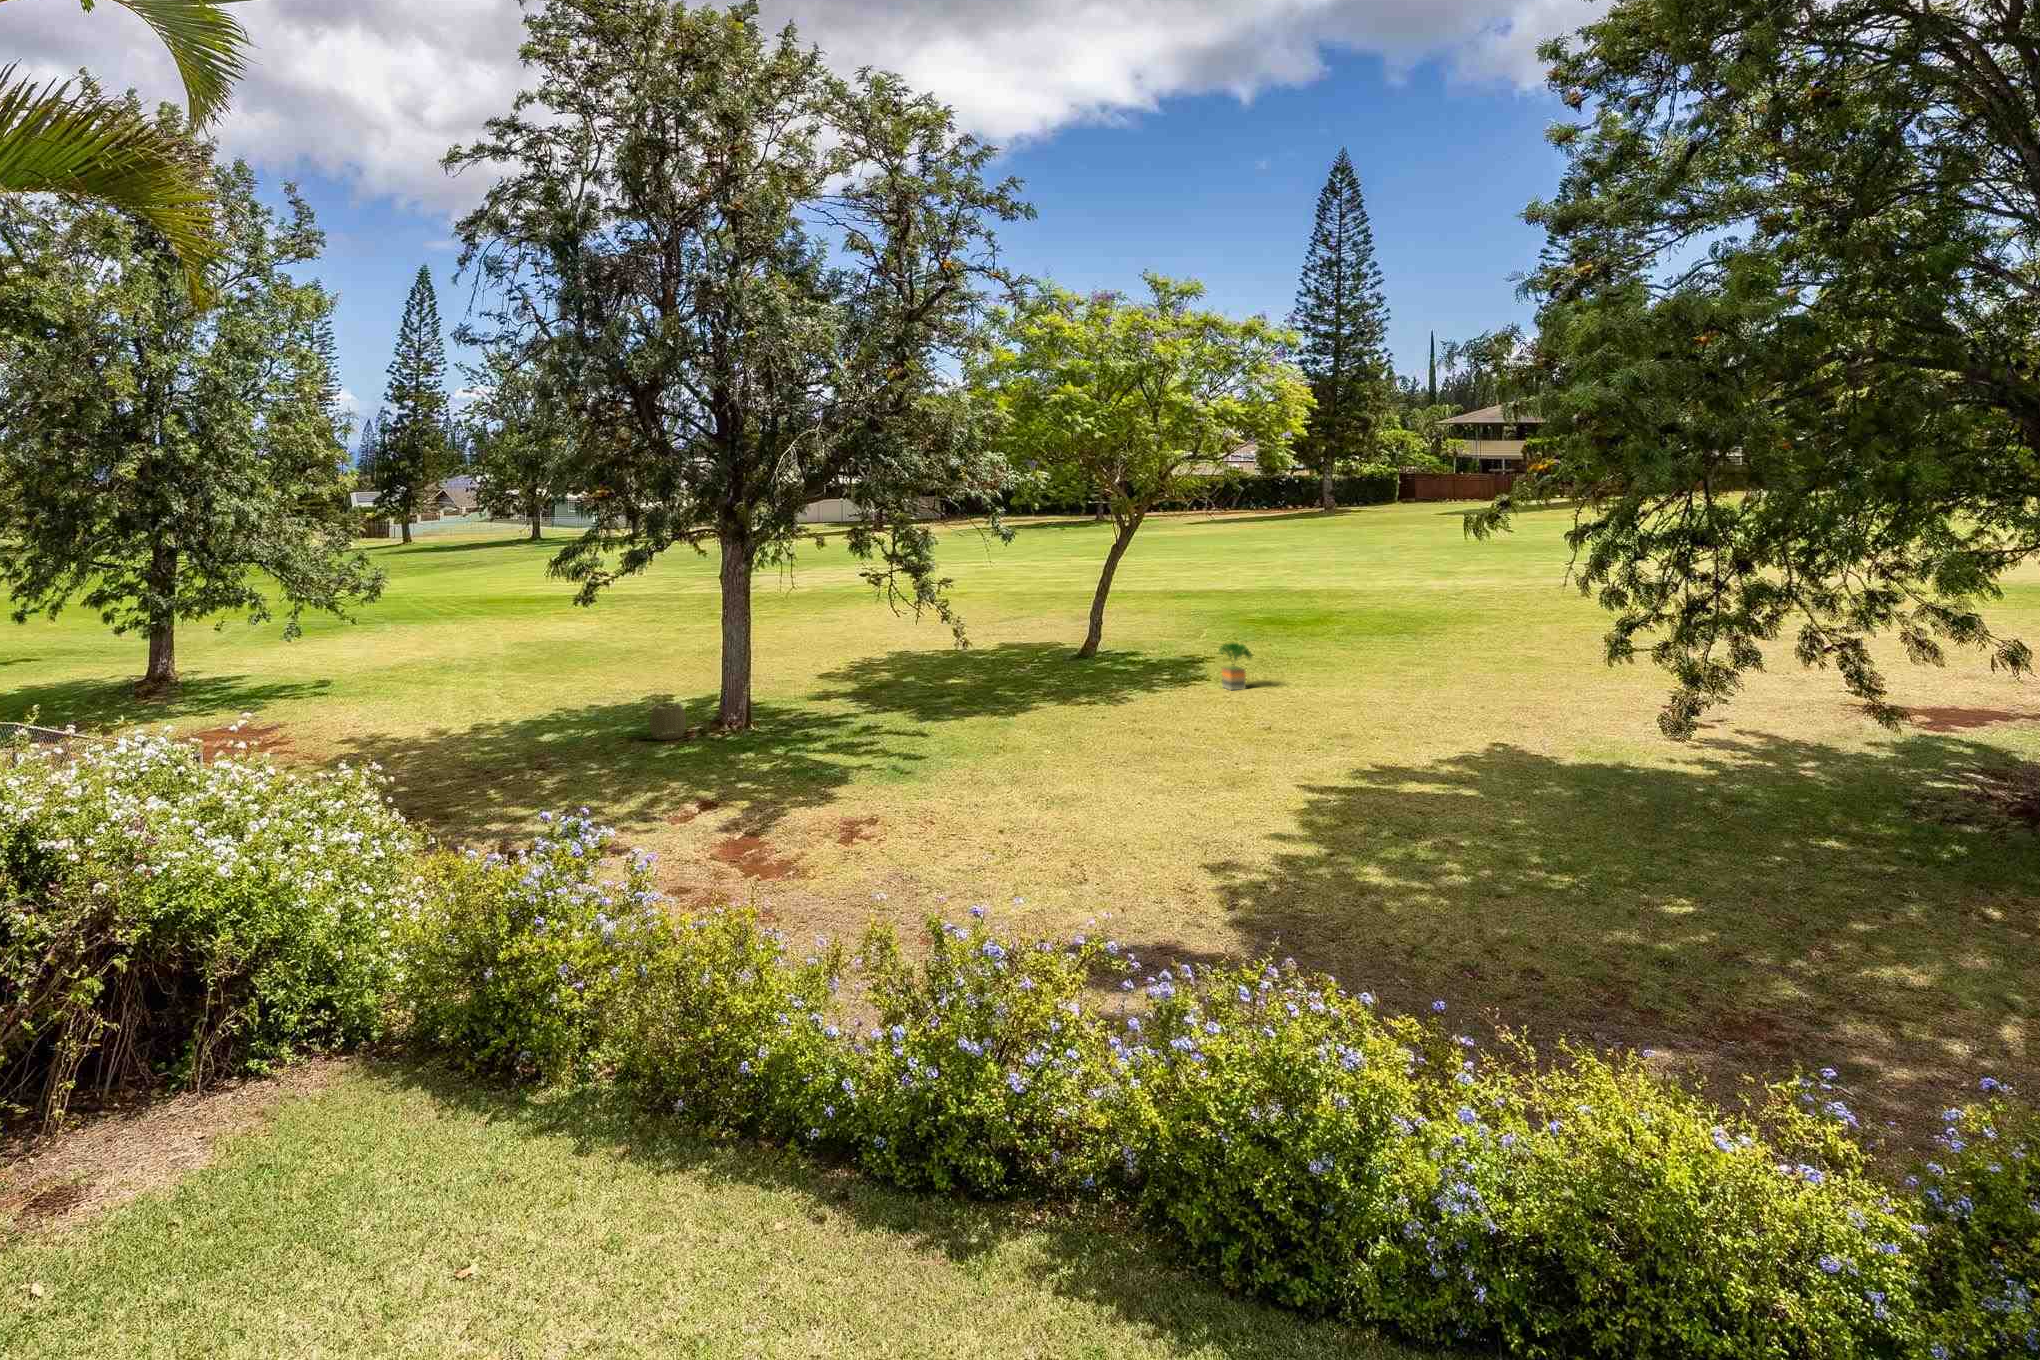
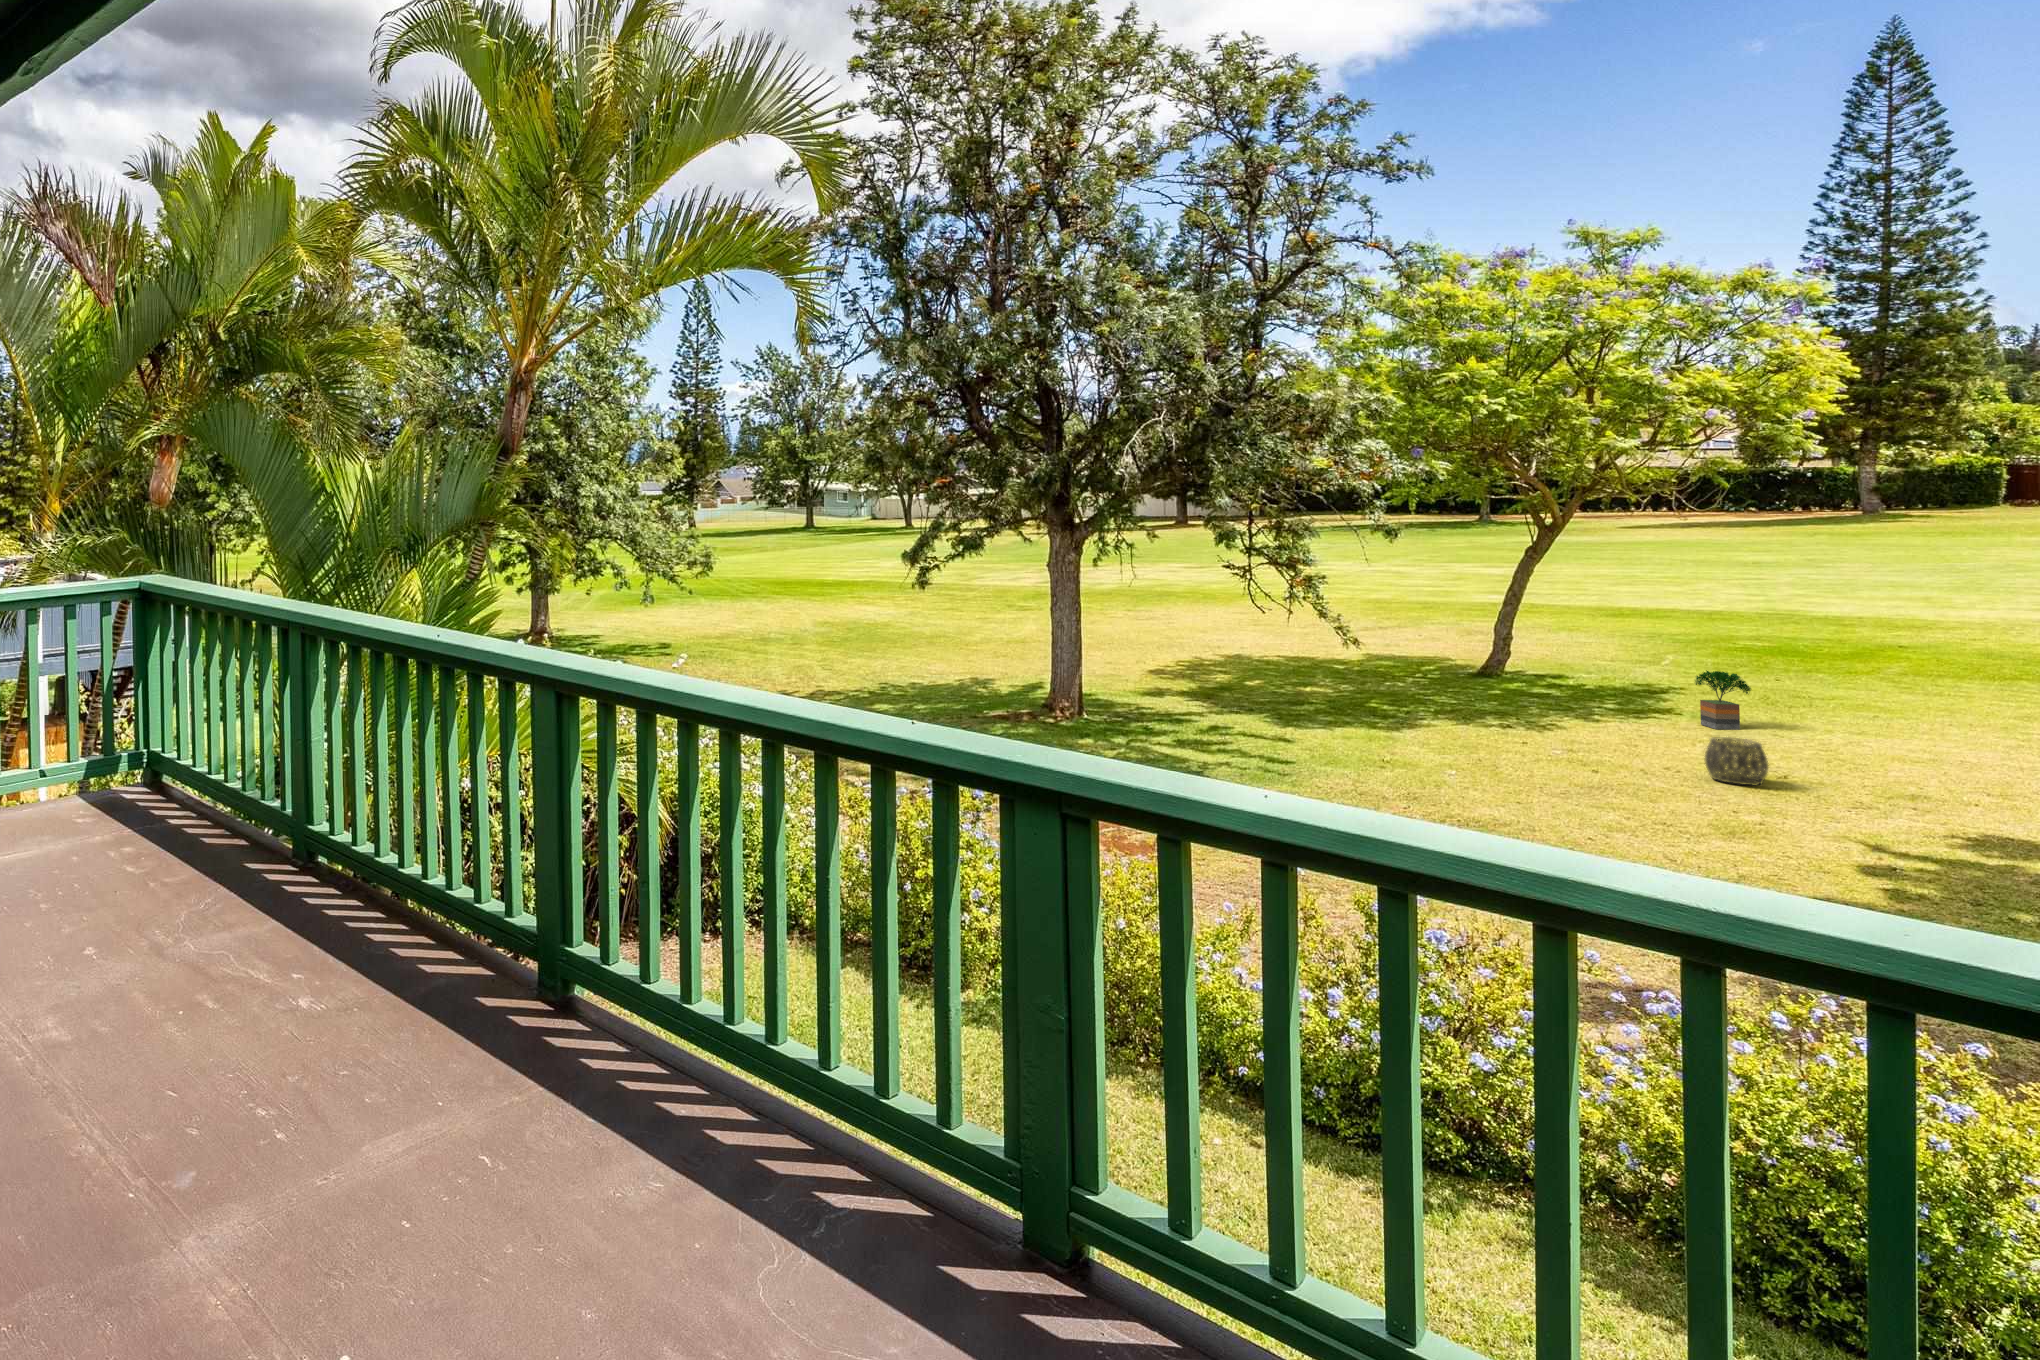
woven basket: present [649,703,686,740] -> present [1705,737,1768,786]

